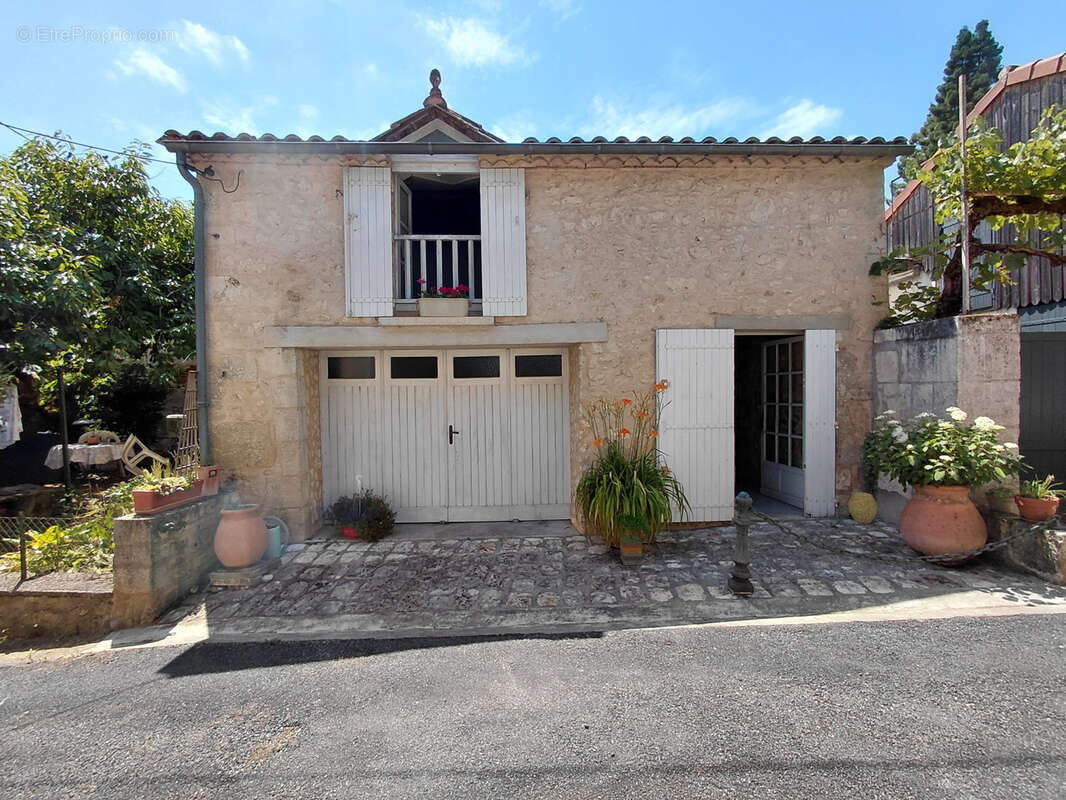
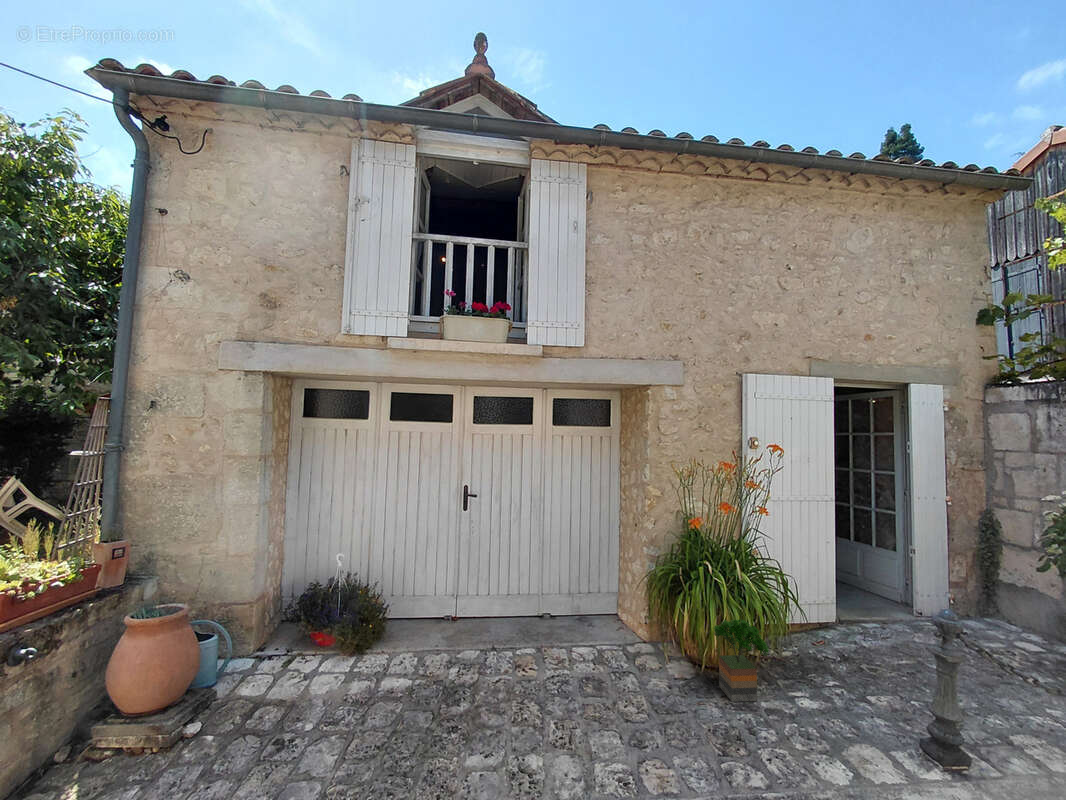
woven basket: present [848,492,878,523] -> none [971,587,1013,630]

